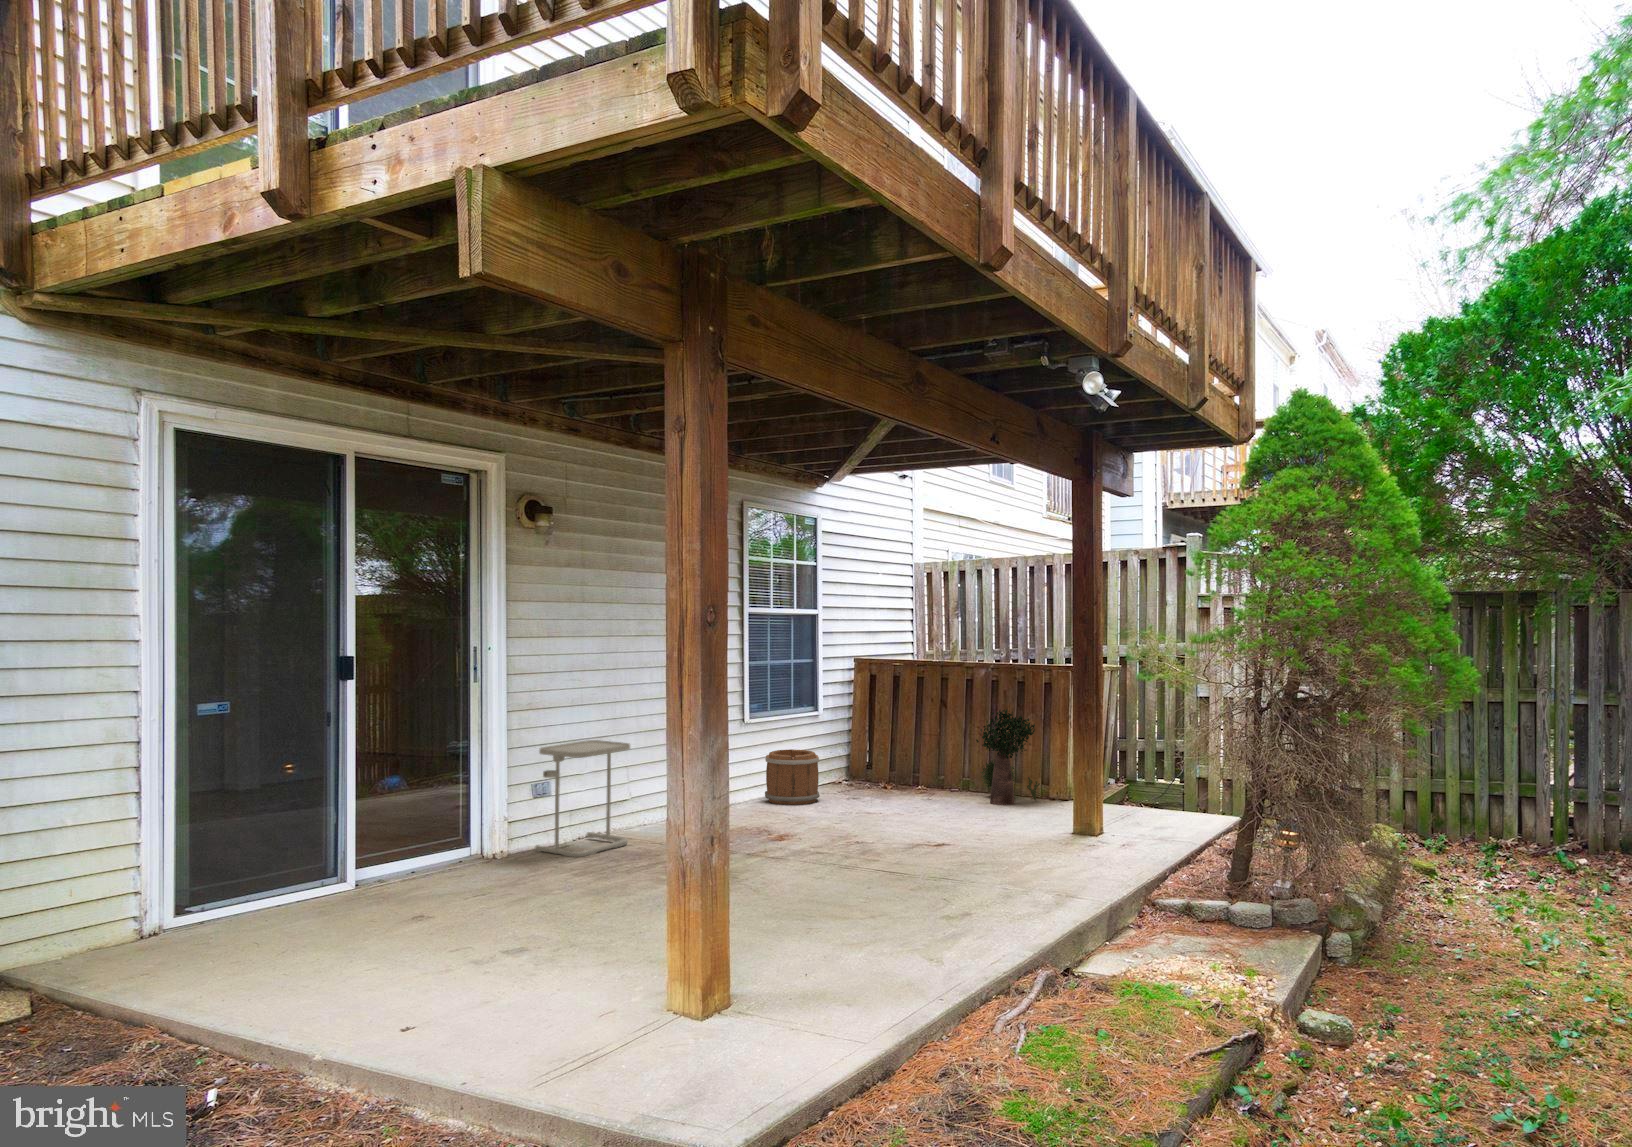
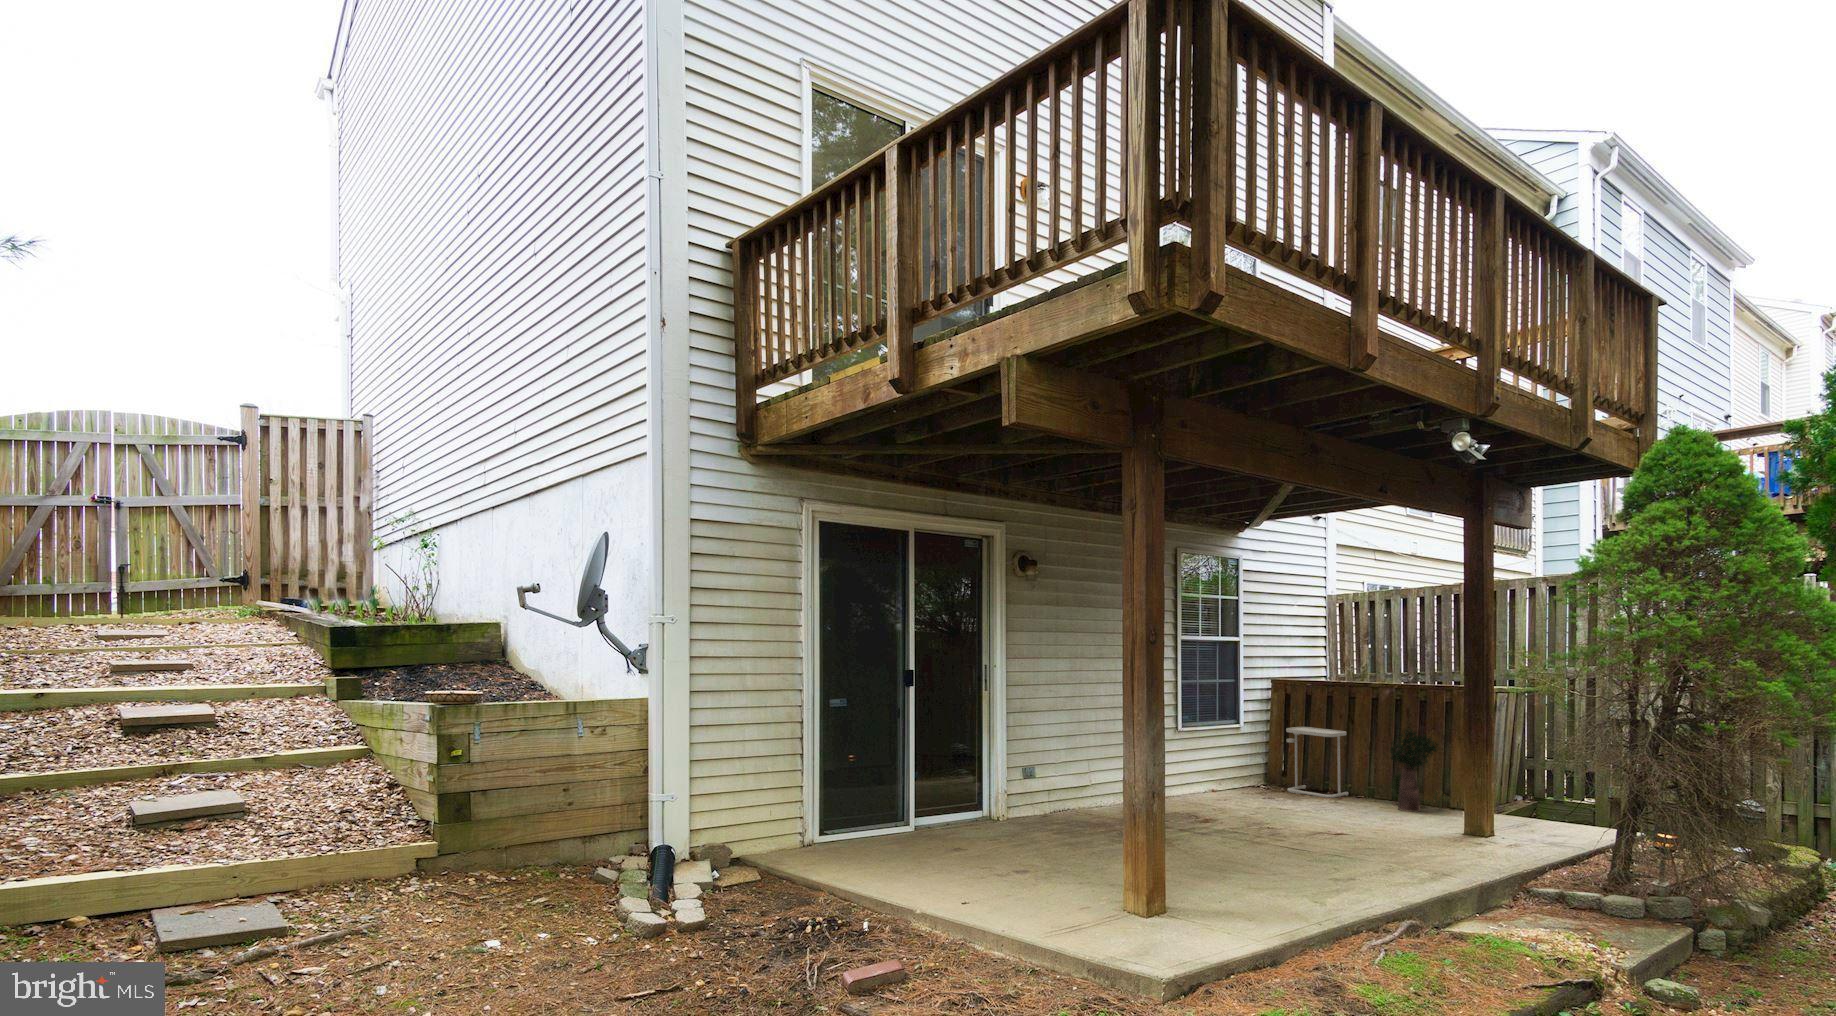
side table: present [535,740,630,857] -> present [1286,727,1349,798]
bucket: present [765,749,820,805] -> none [1196,753,1243,799]

